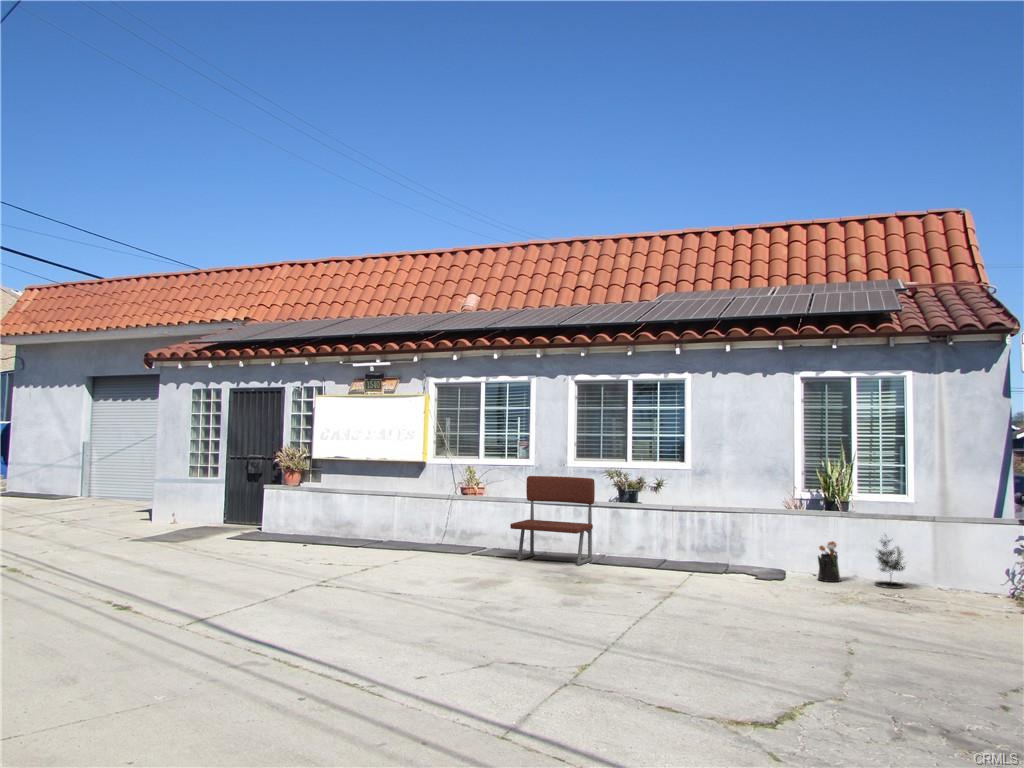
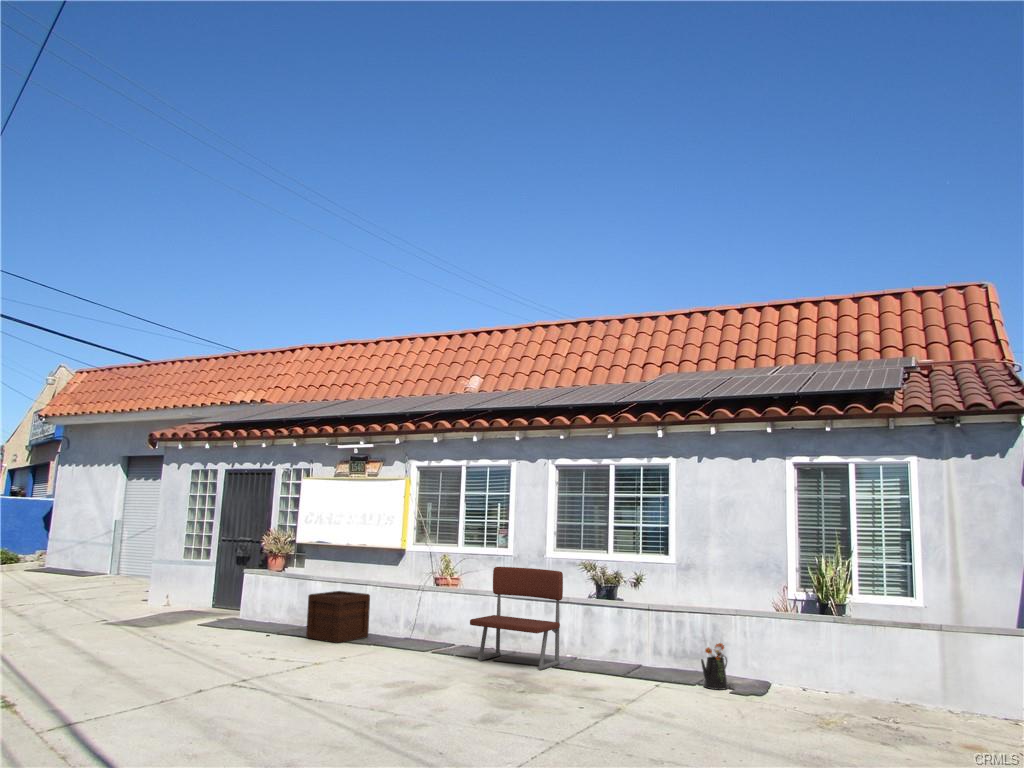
wooden crate: none [343,503,400,550] -> present [306,591,370,643]
potted tree: present [875,535,906,588] -> none [868,646,912,715]
watering can: present [817,541,841,582] -> present [701,643,728,690]

